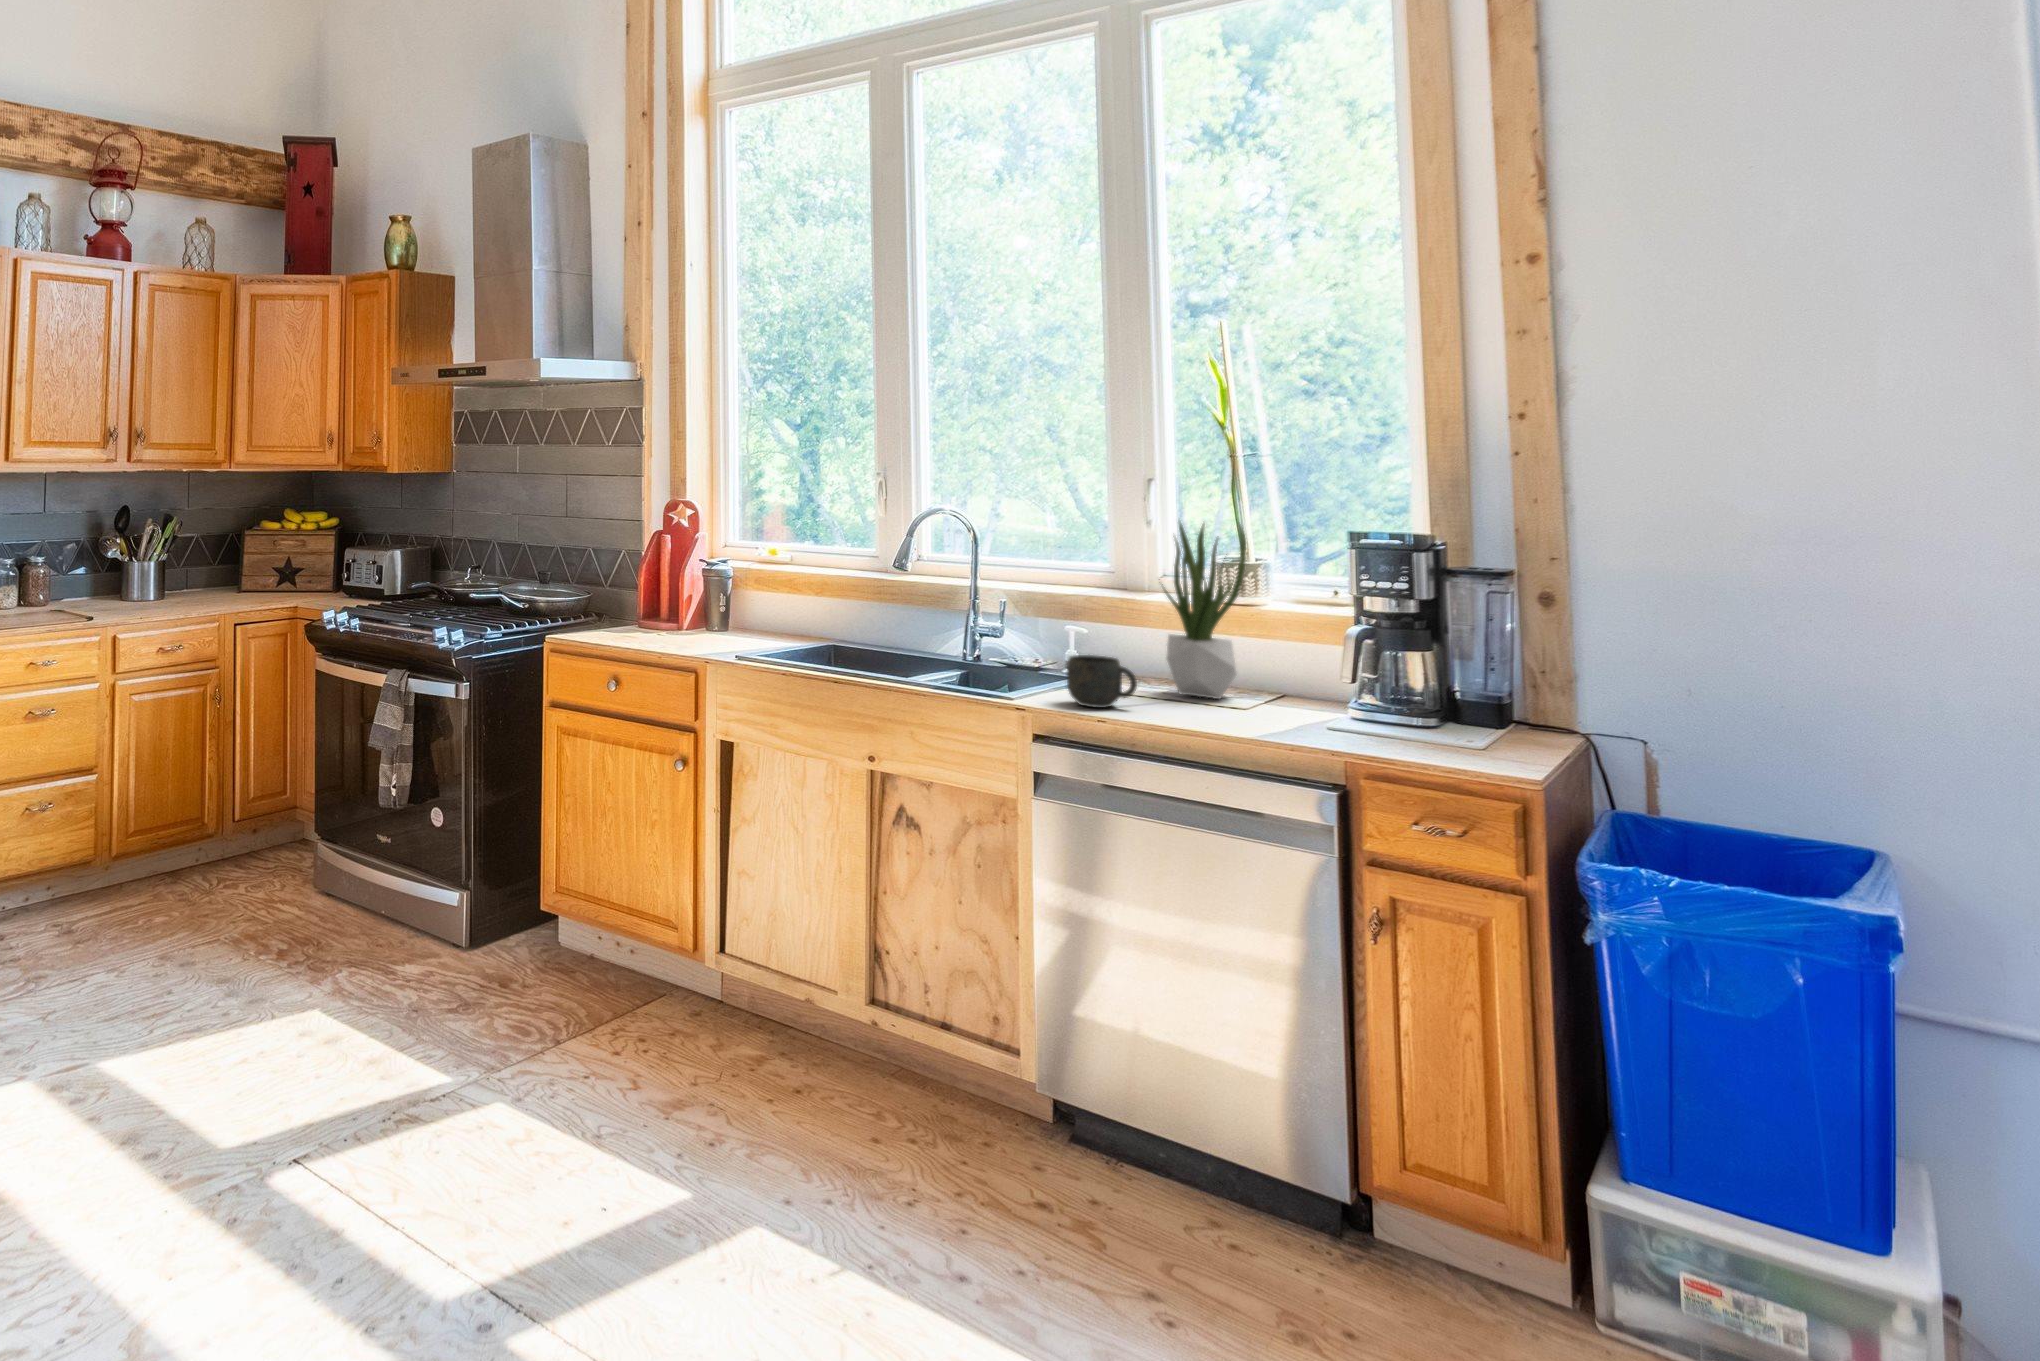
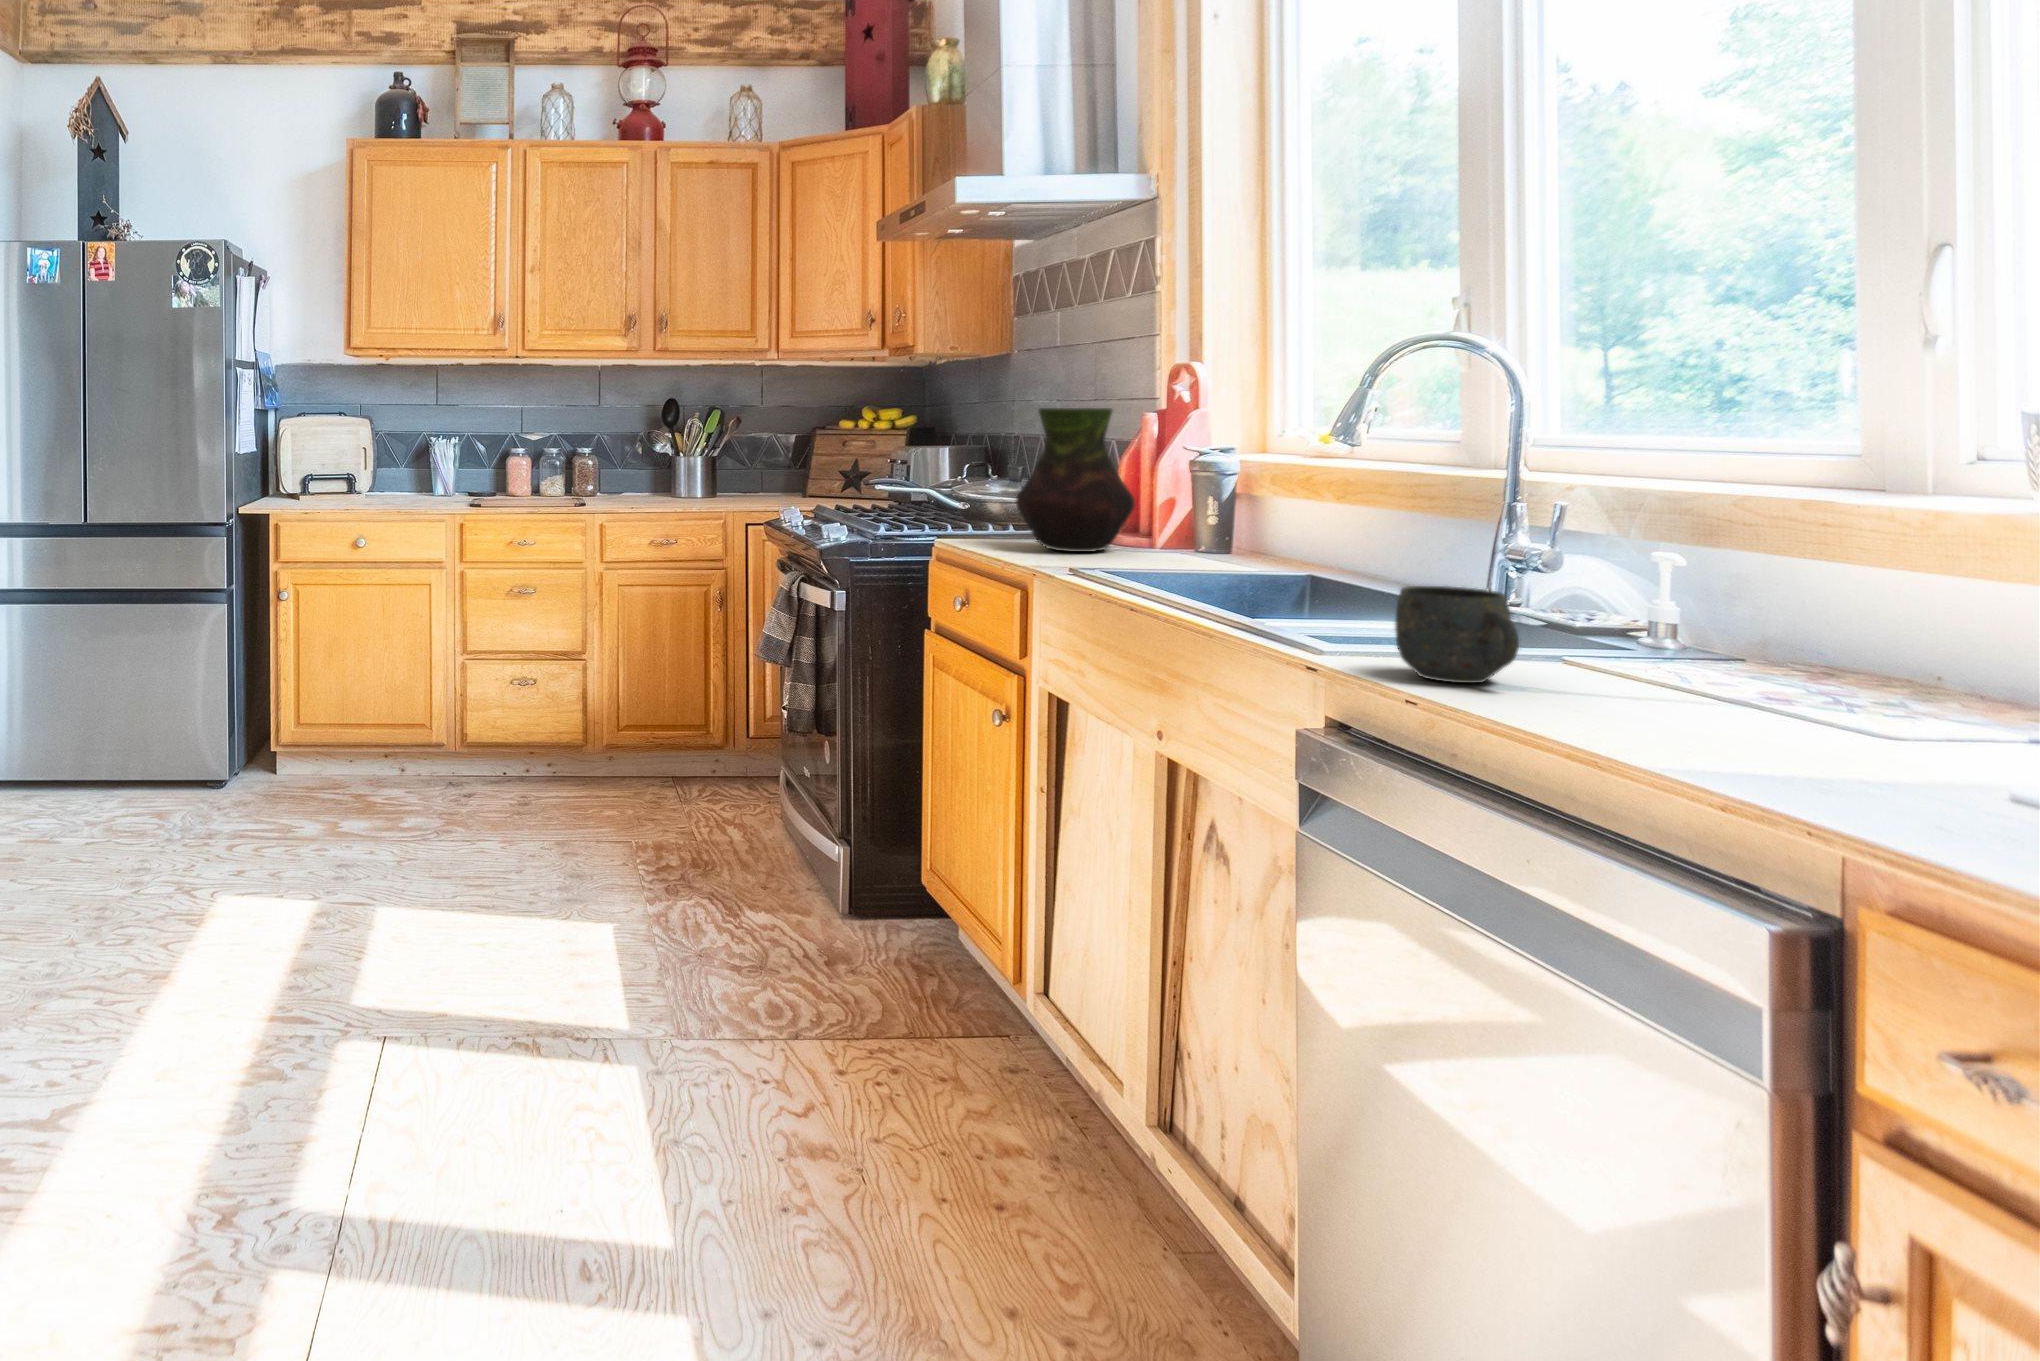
potted plant: present [1162,519,1246,699] -> none [1668,316,1908,705]
vase: none [615,533,696,639] -> present [1016,408,1135,552]

